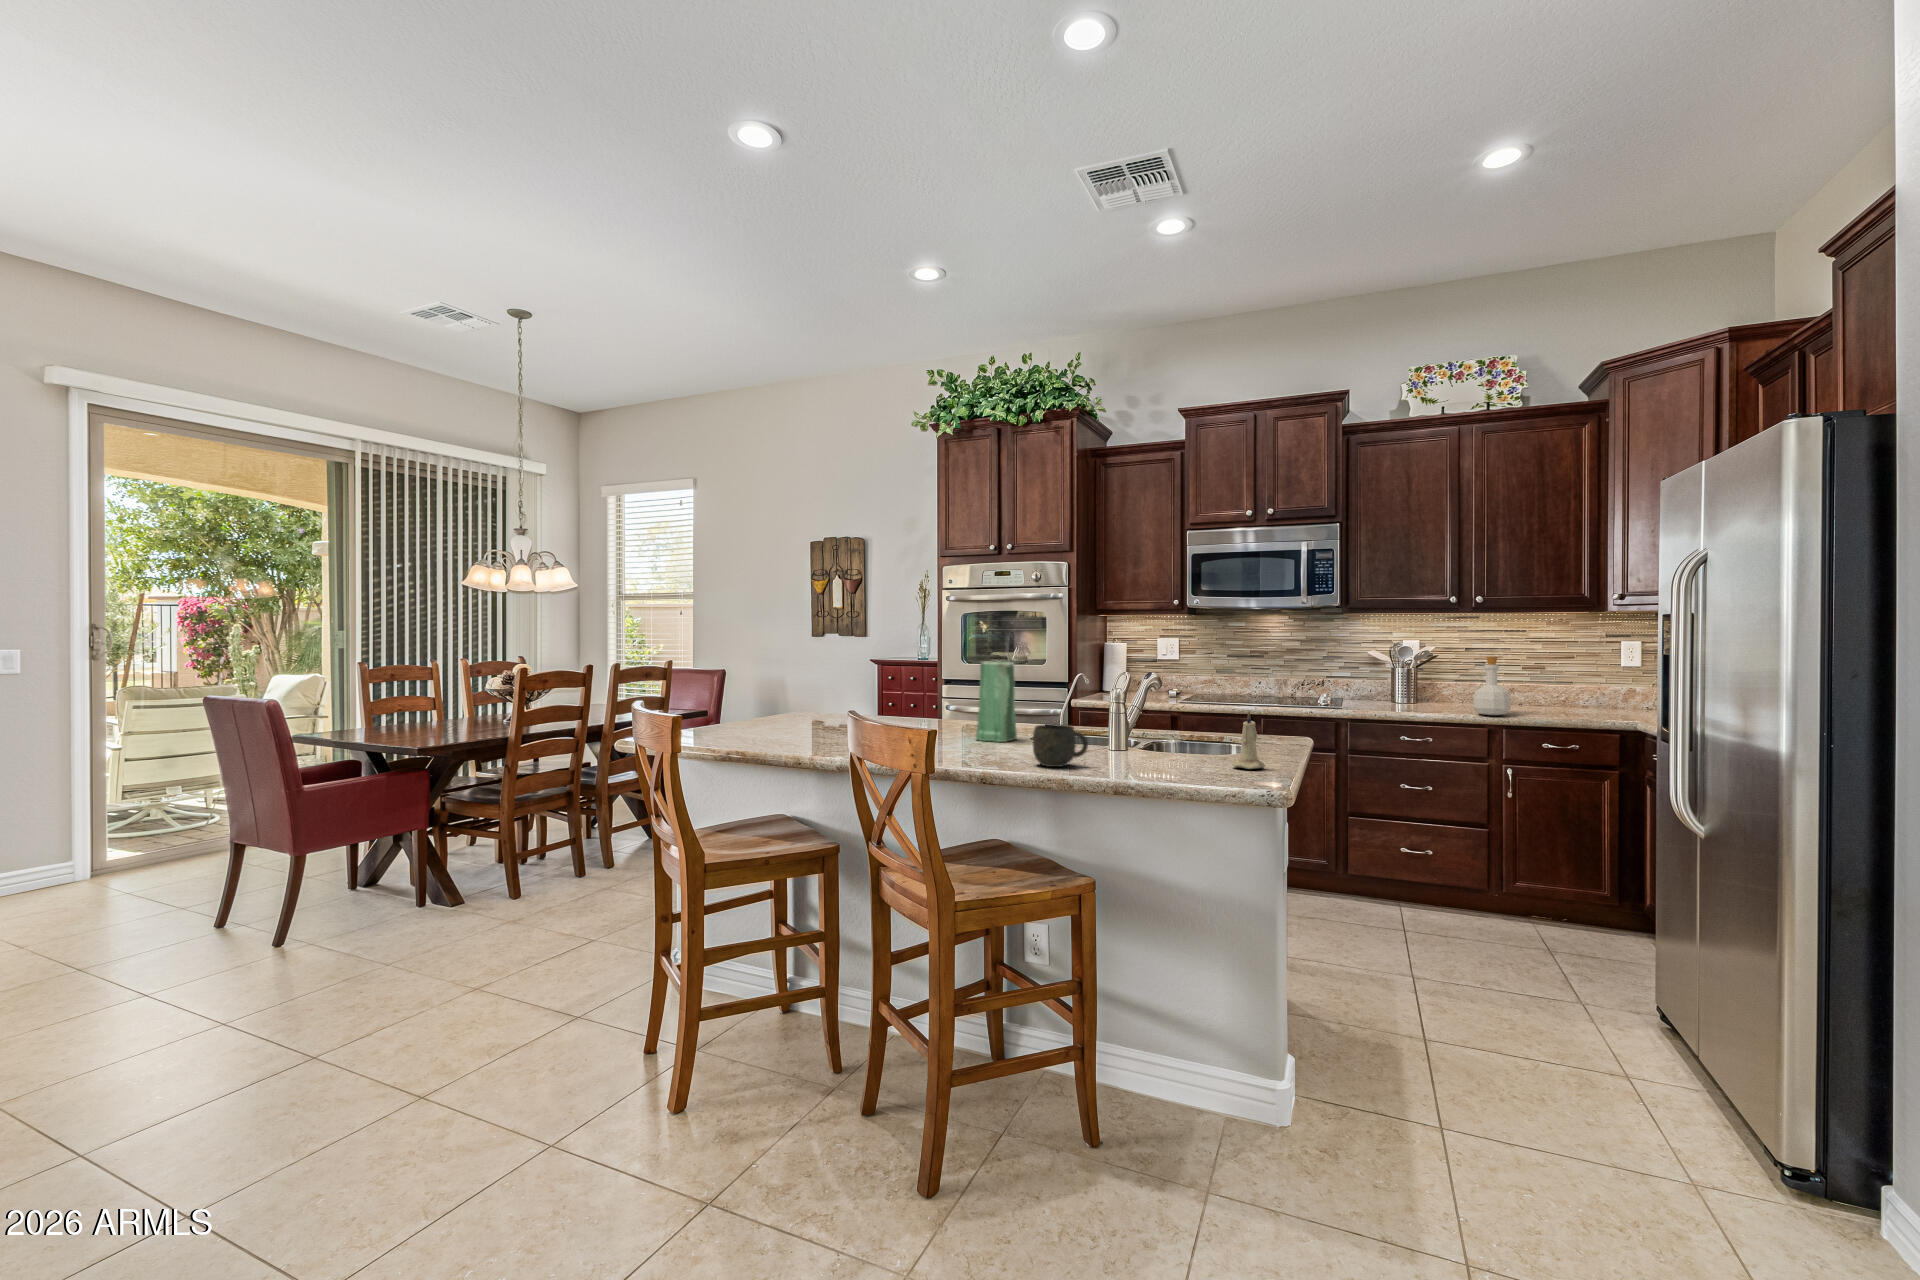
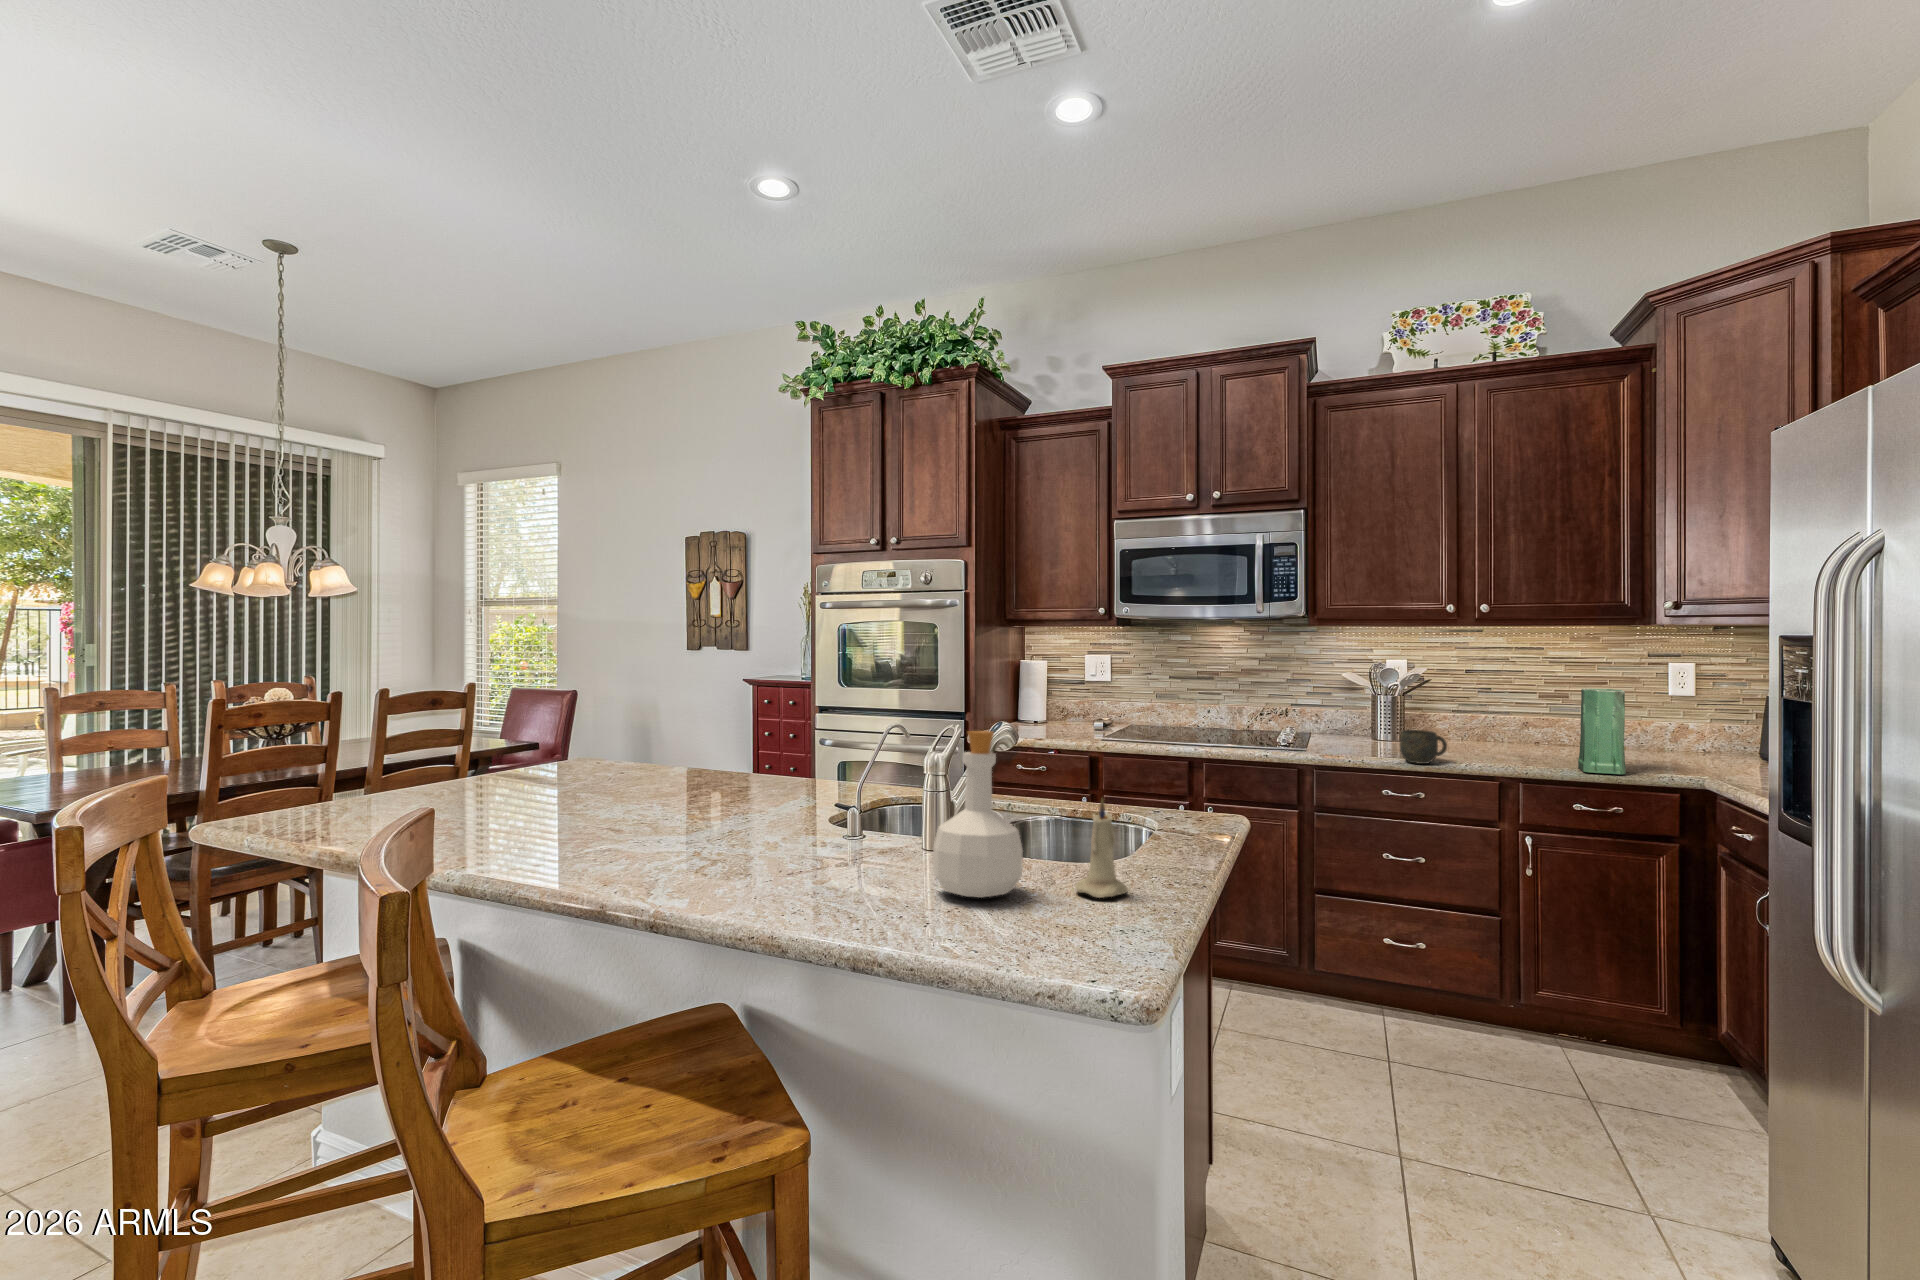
bottle: present [1473,657,1510,715] -> present [933,731,1023,898]
vase: present [976,662,1017,742] -> present [1578,689,1626,774]
mug: present [1033,724,1088,767] -> present [1400,730,1447,764]

